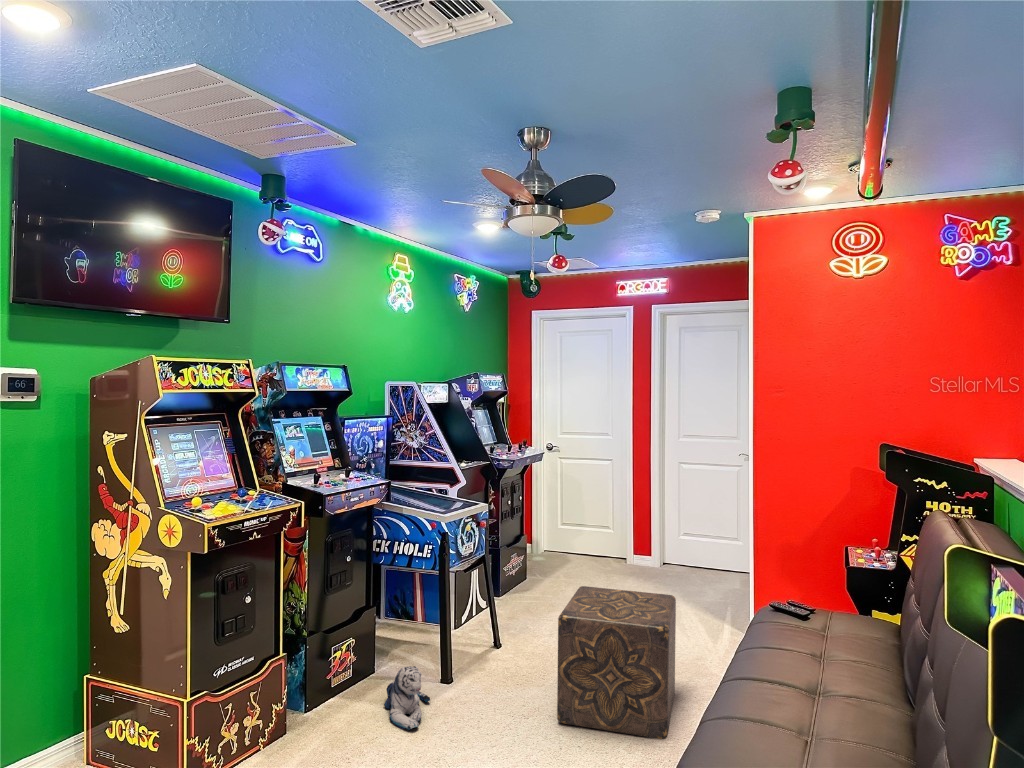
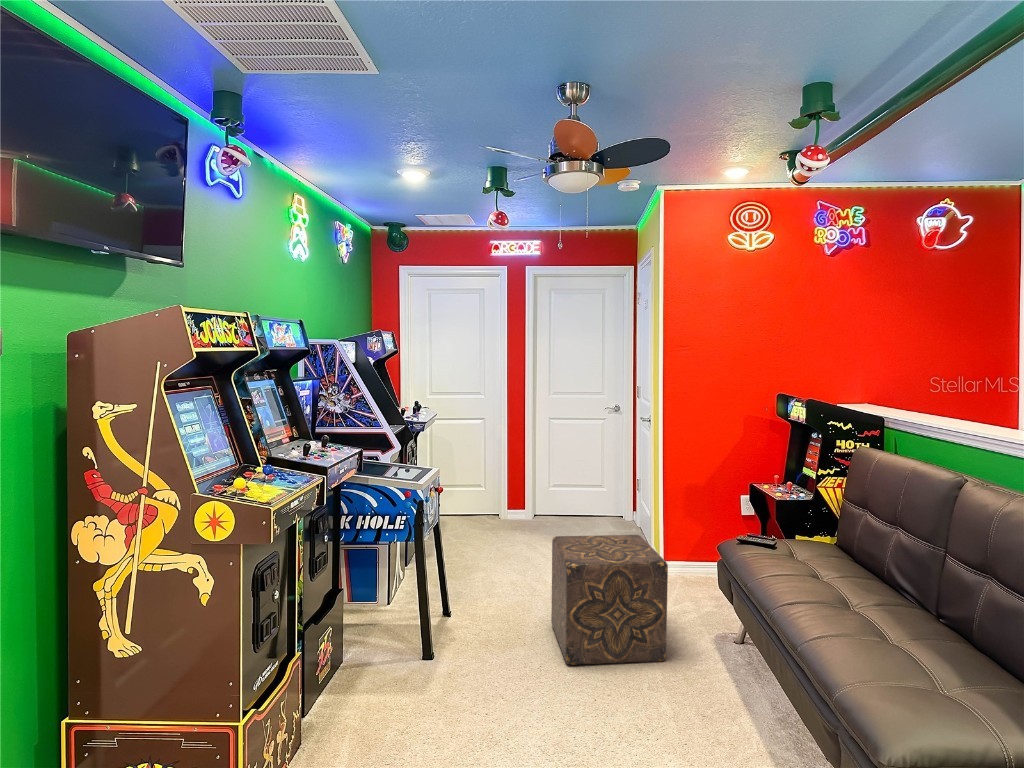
plush toy: present [384,666,430,730] -> none [386,637,444,701]

